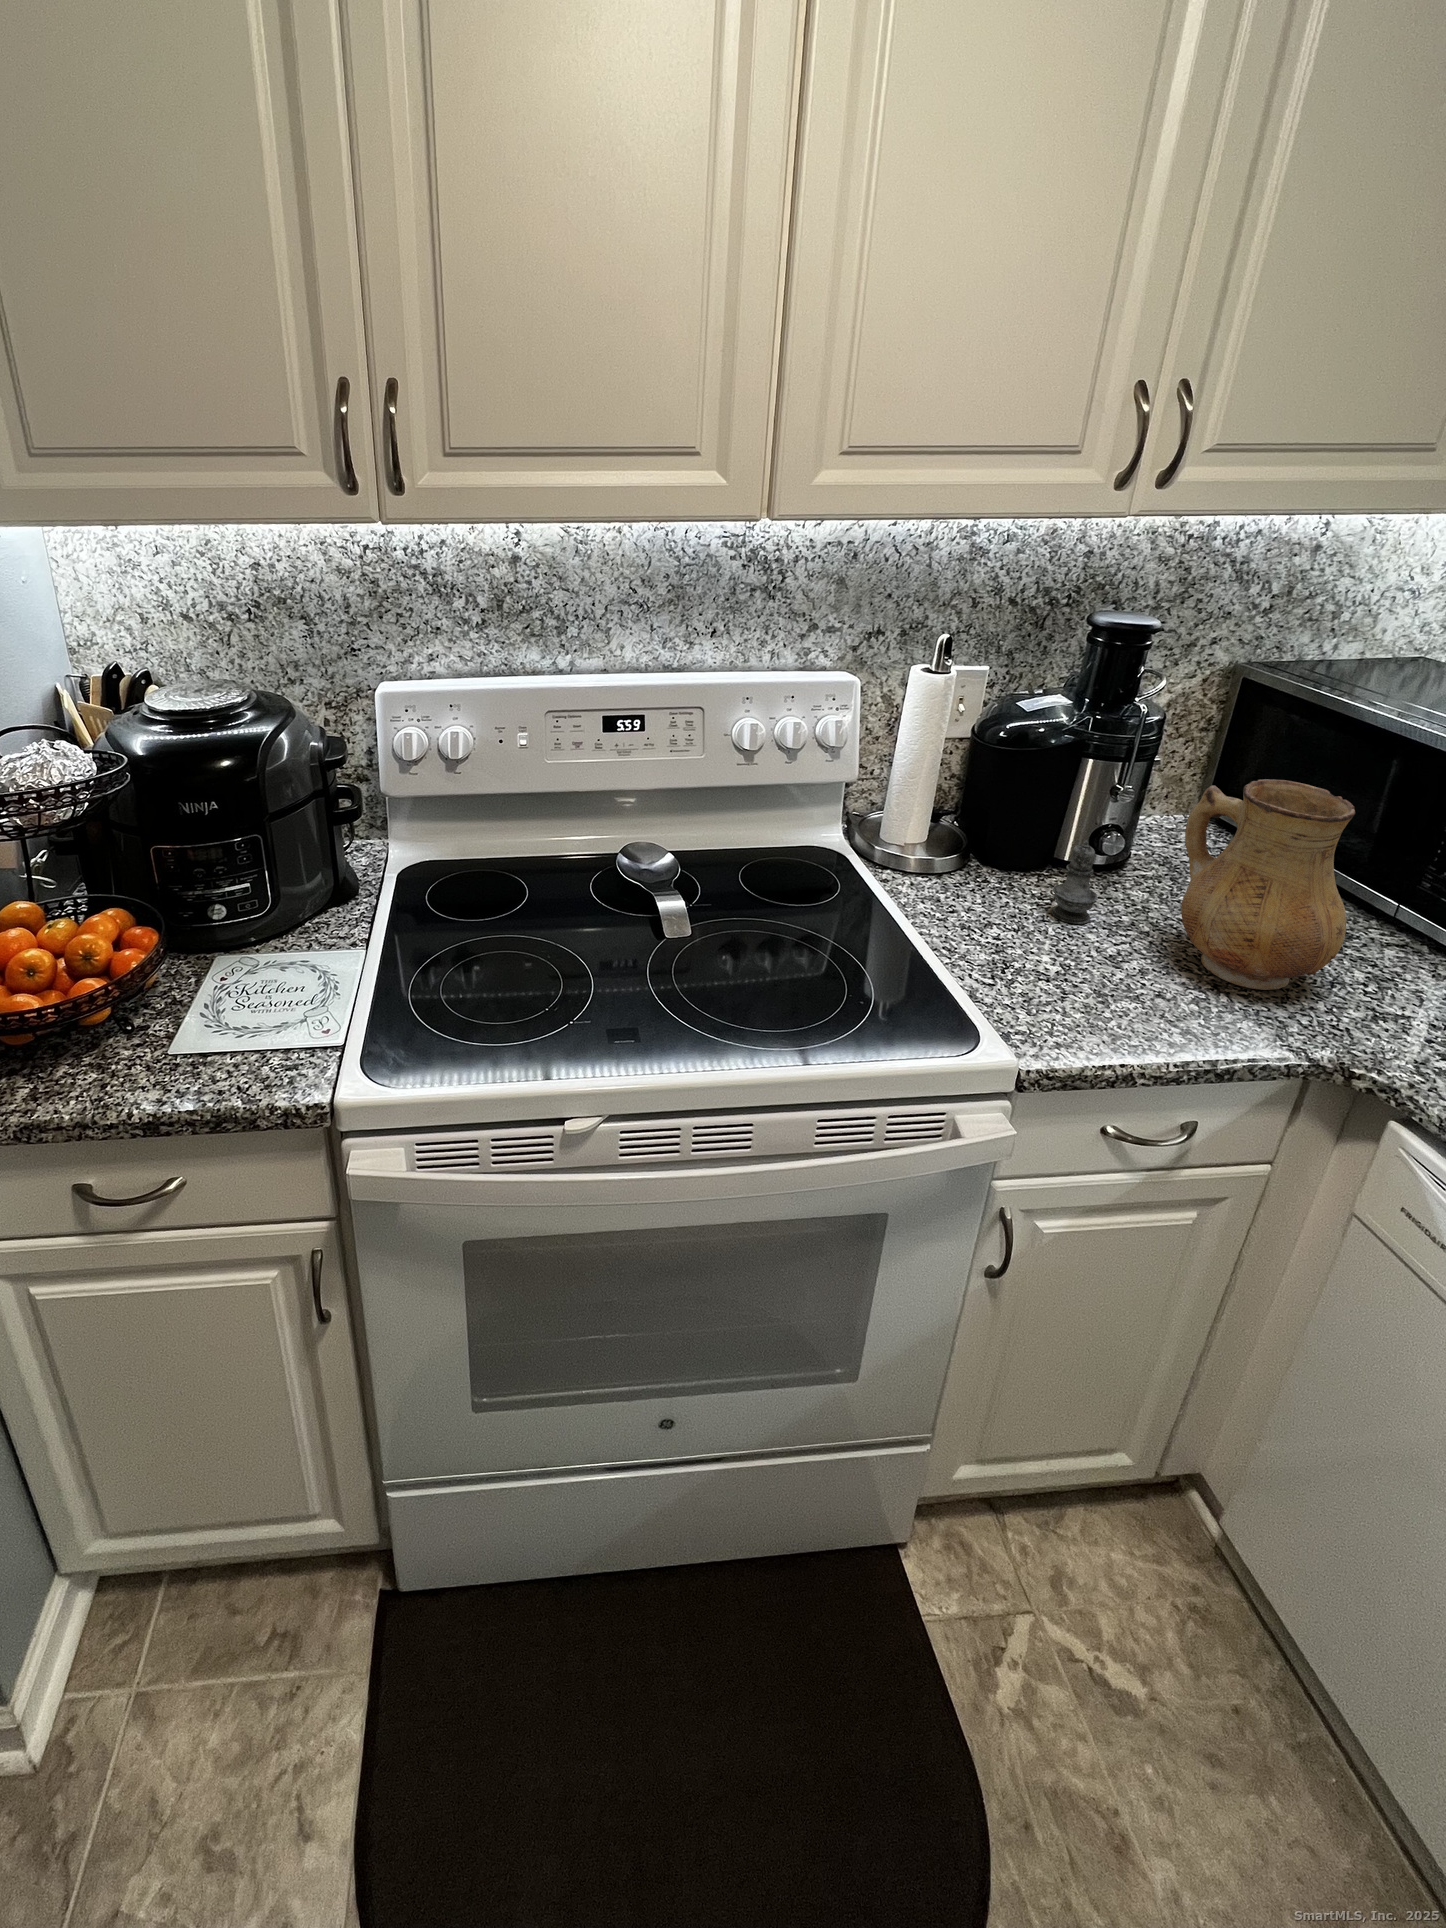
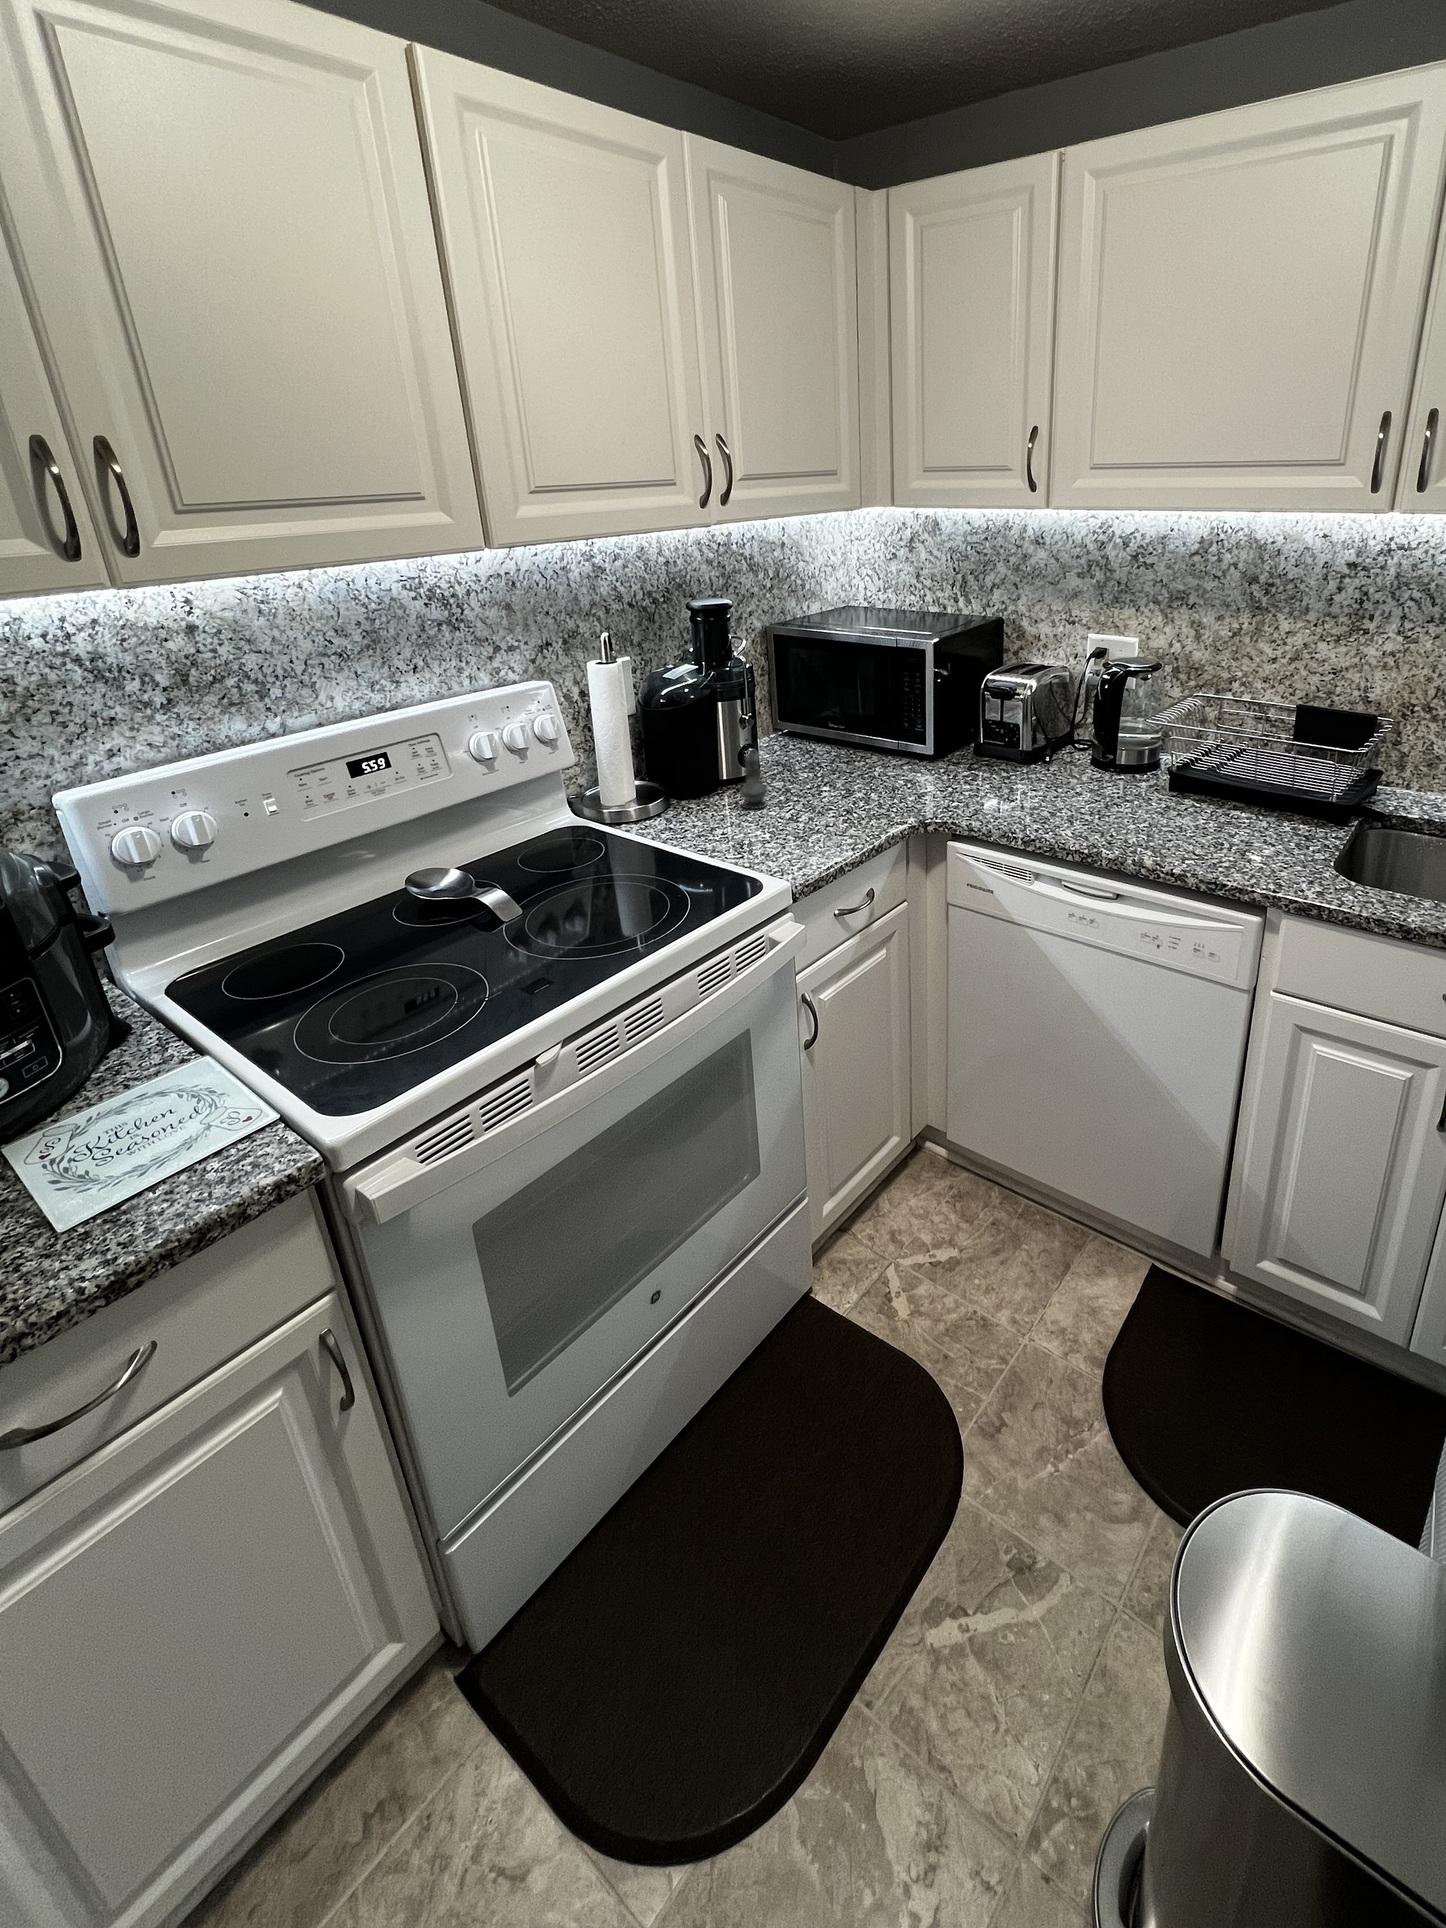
ceramic pitcher: present [1181,779,1355,990] -> none [803,677,901,807]

